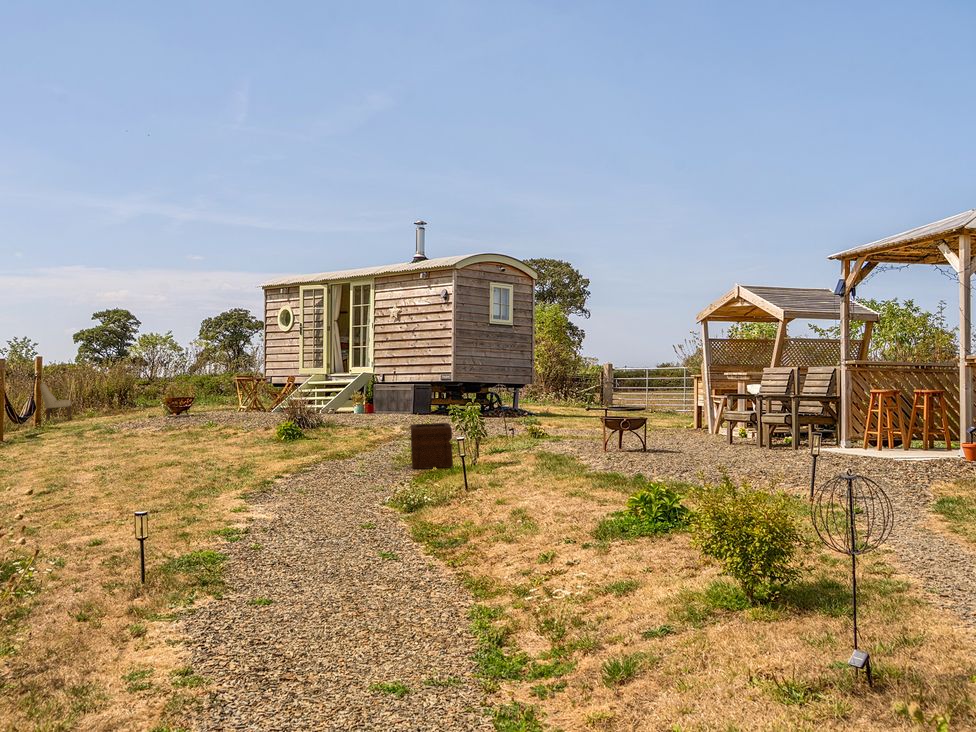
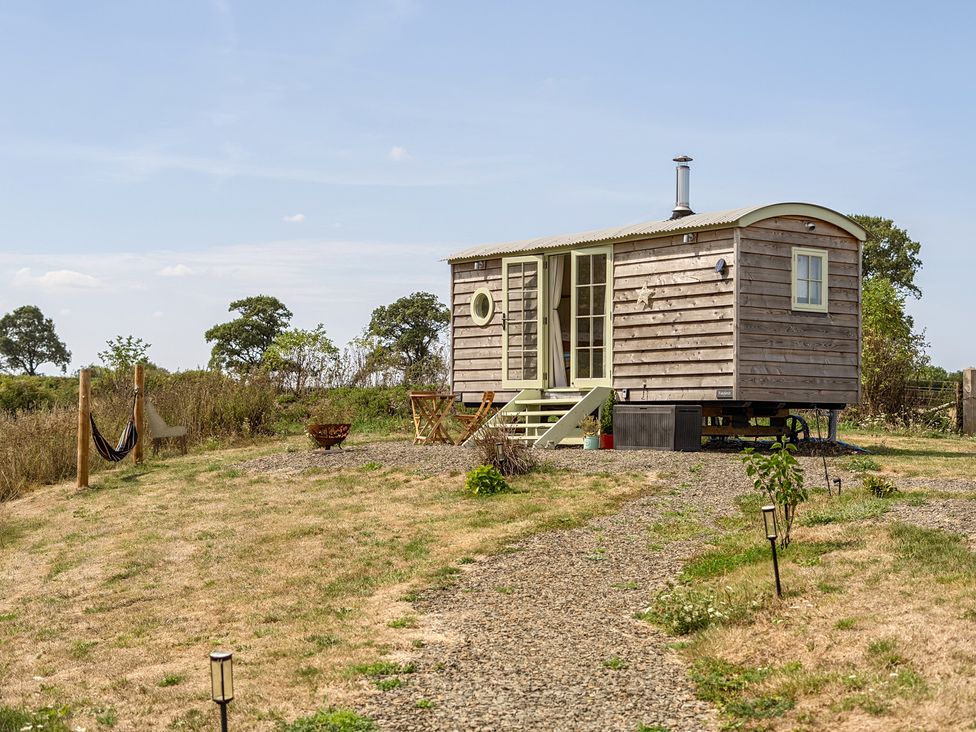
wooden crate: present [411,423,453,469] -> none [679,476,753,554]

